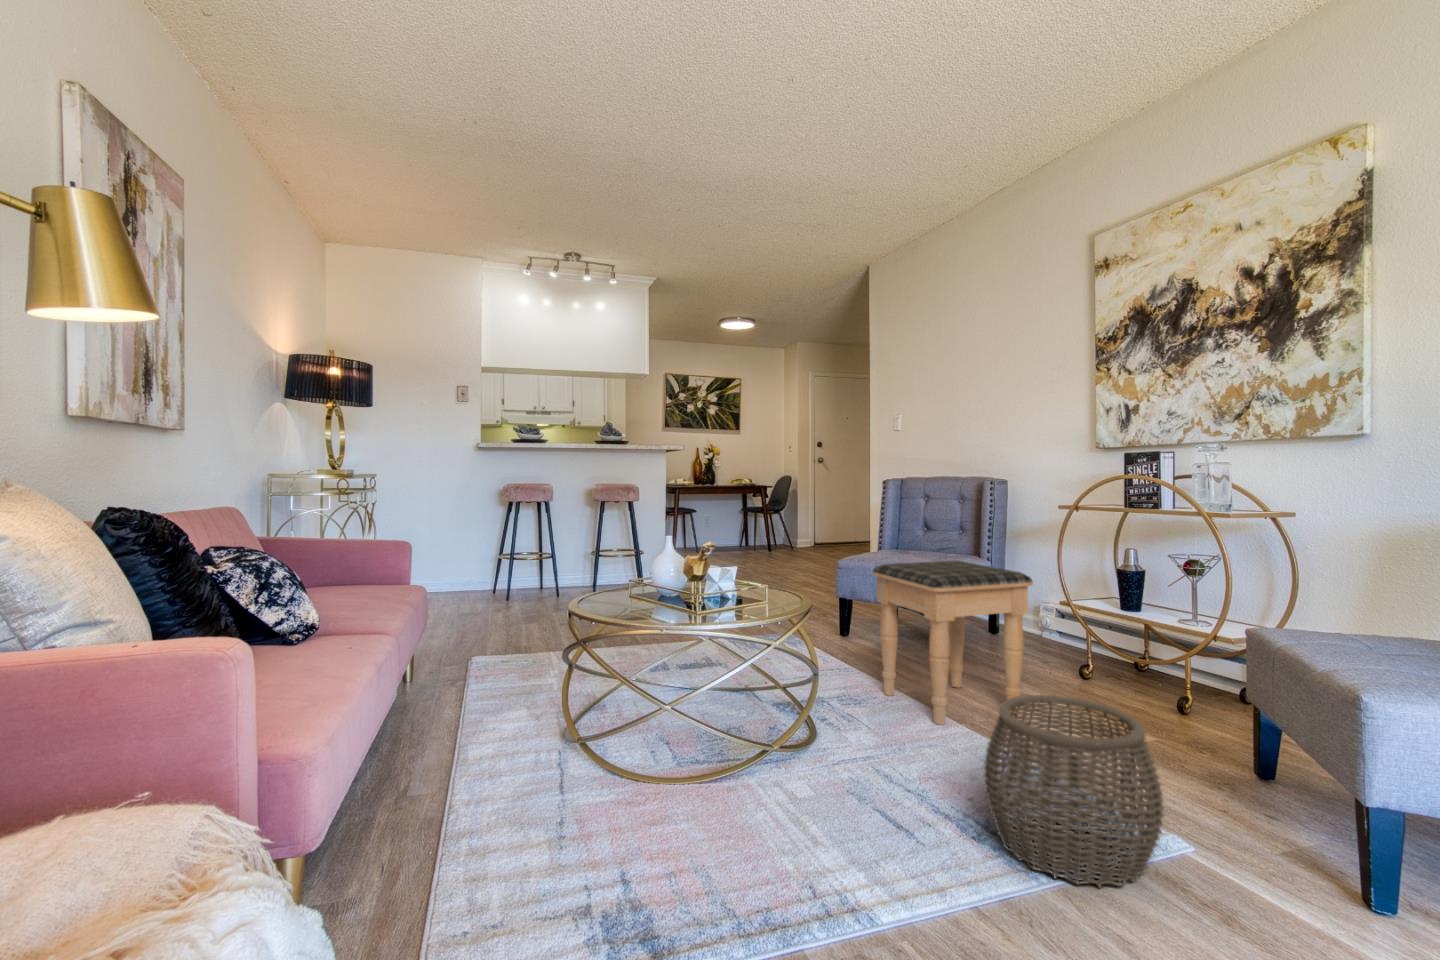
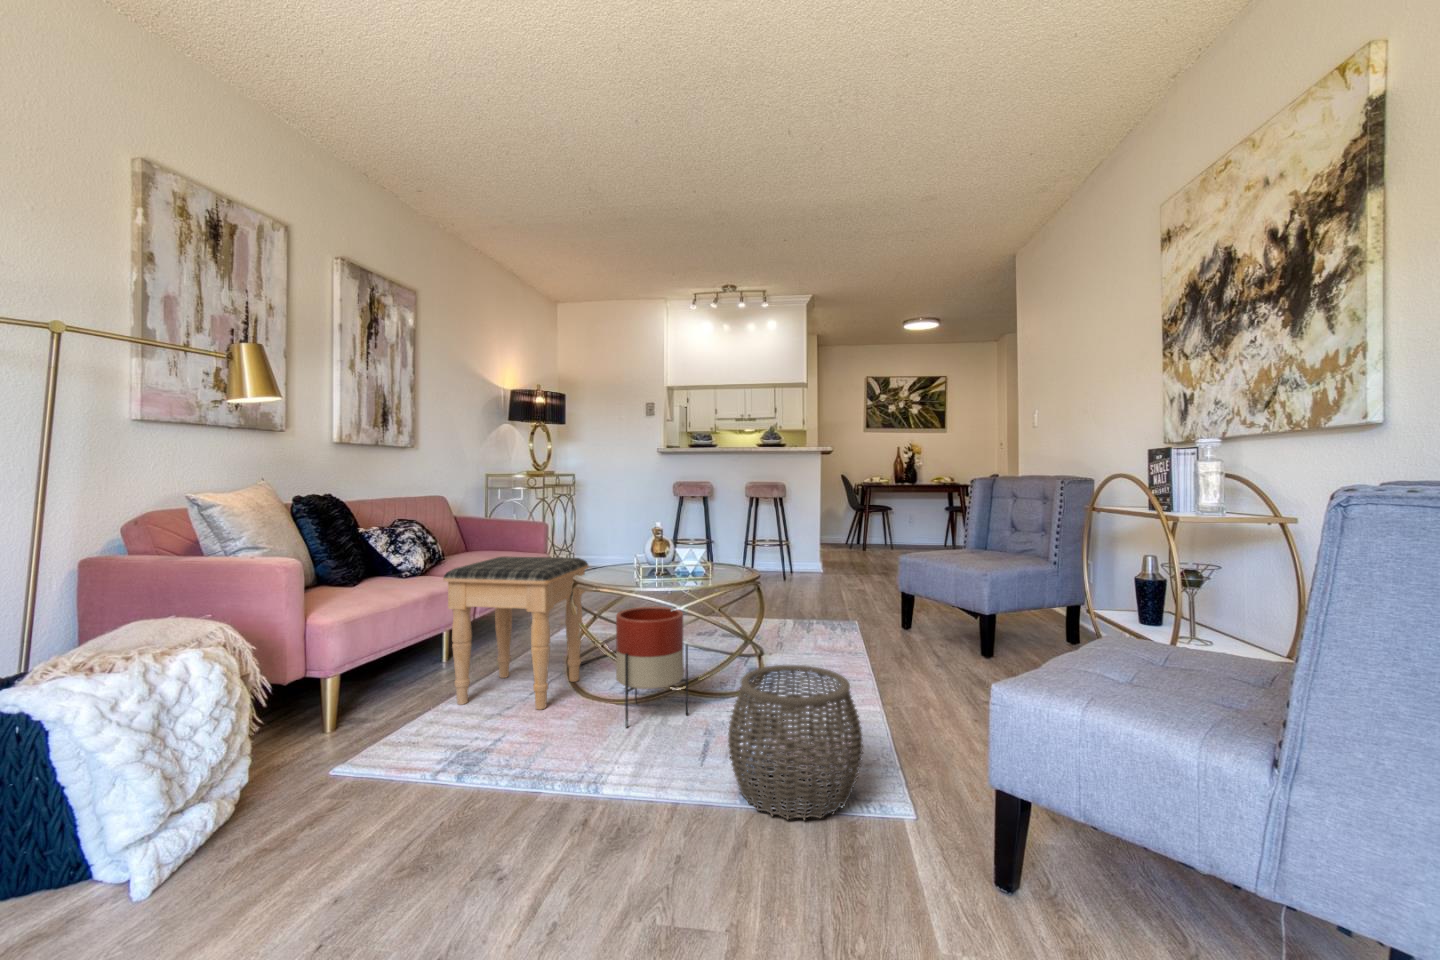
footstool: present [873,561,1033,725] -> present [443,557,588,710]
planter: none [725,644,813,815] -> present [616,607,688,728]

